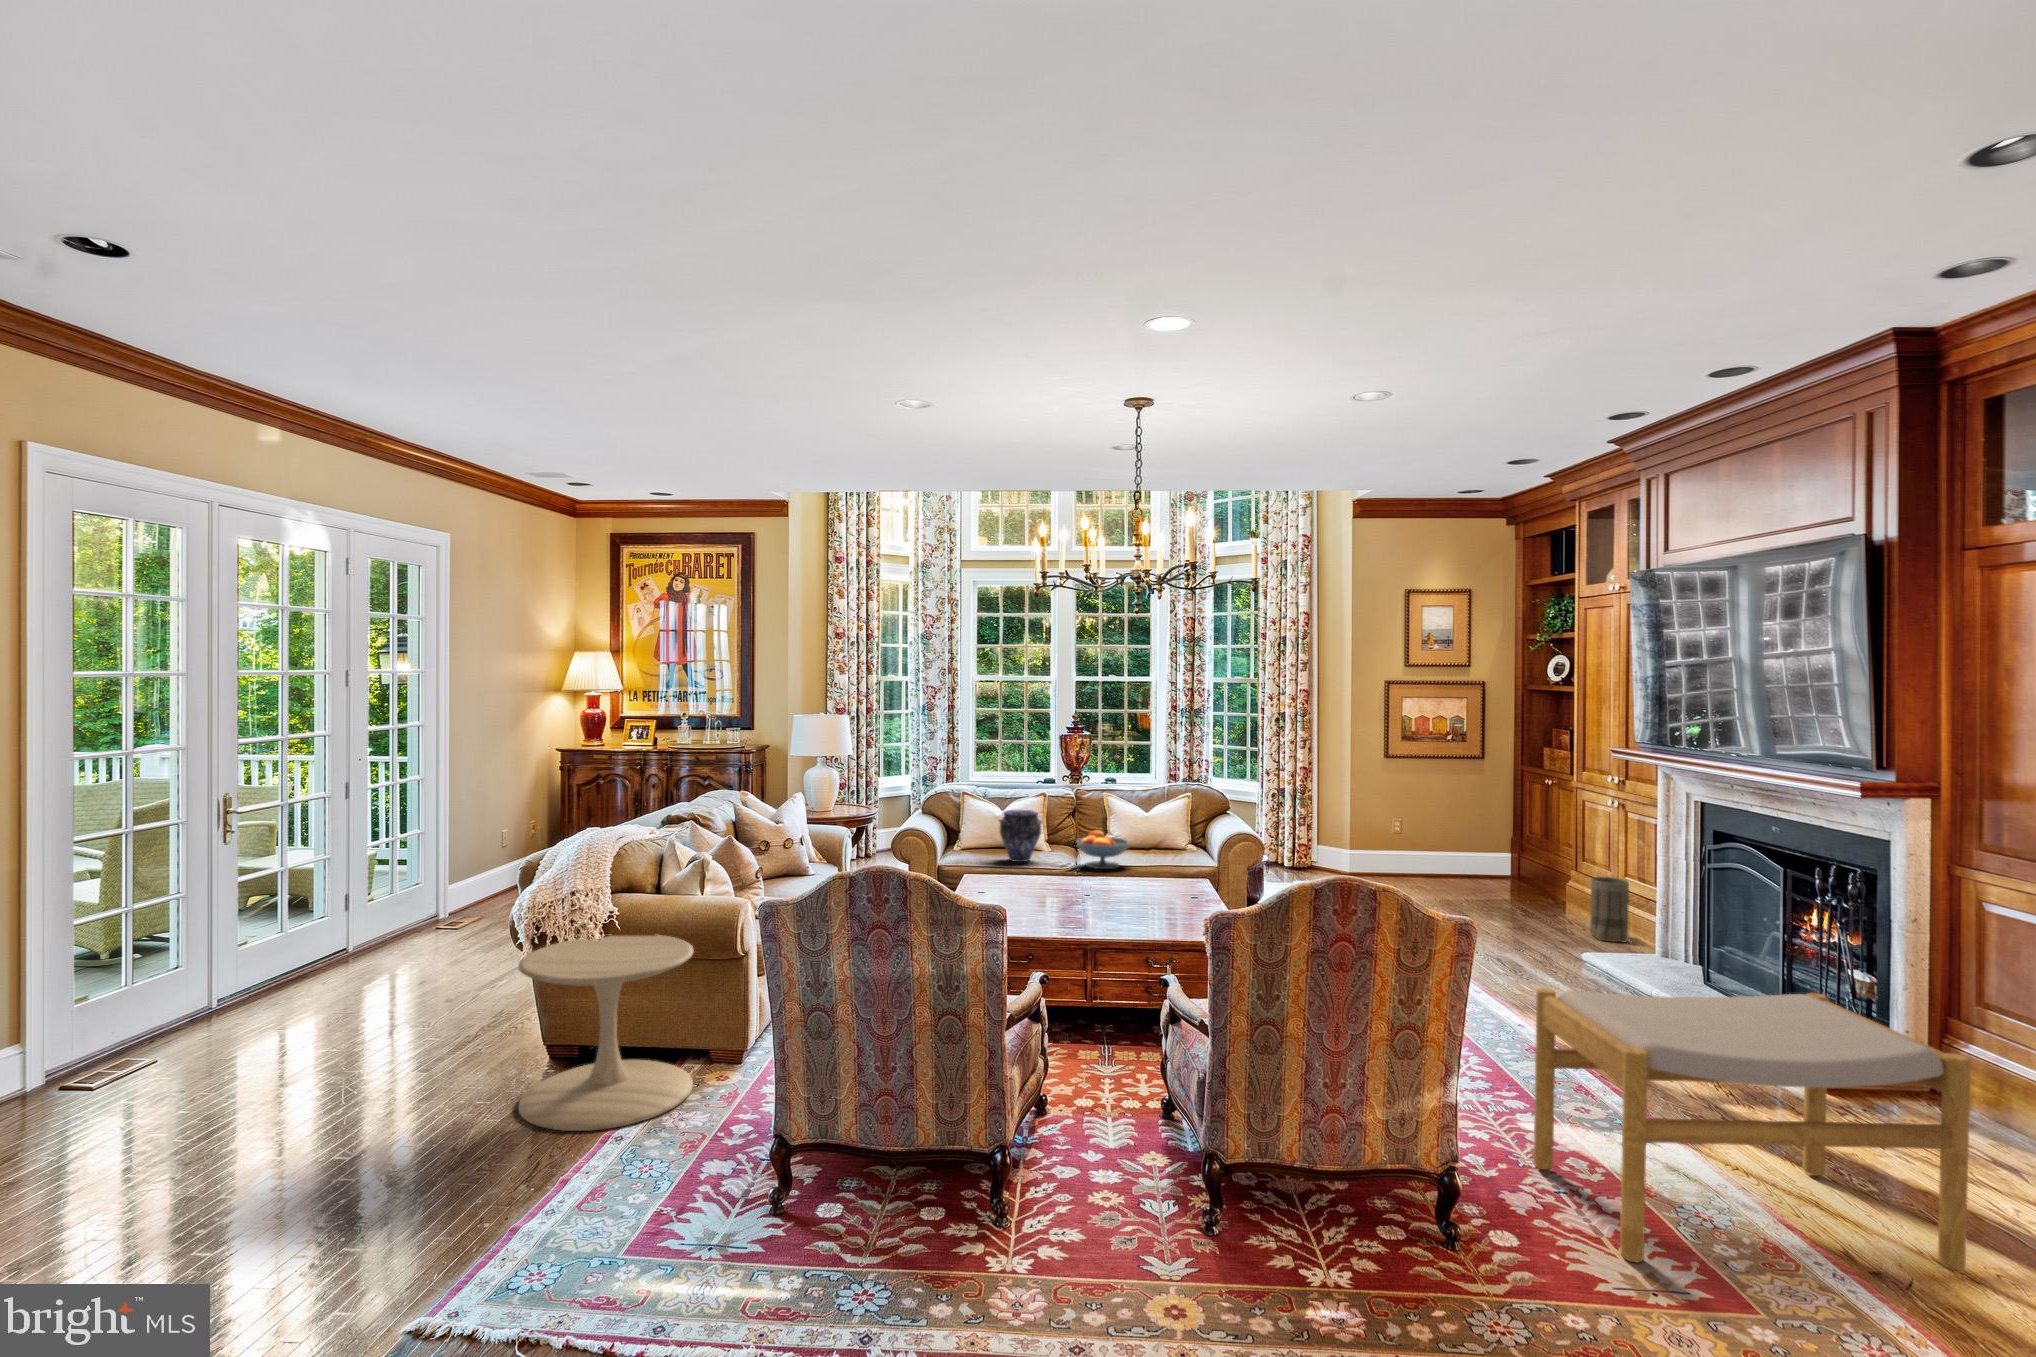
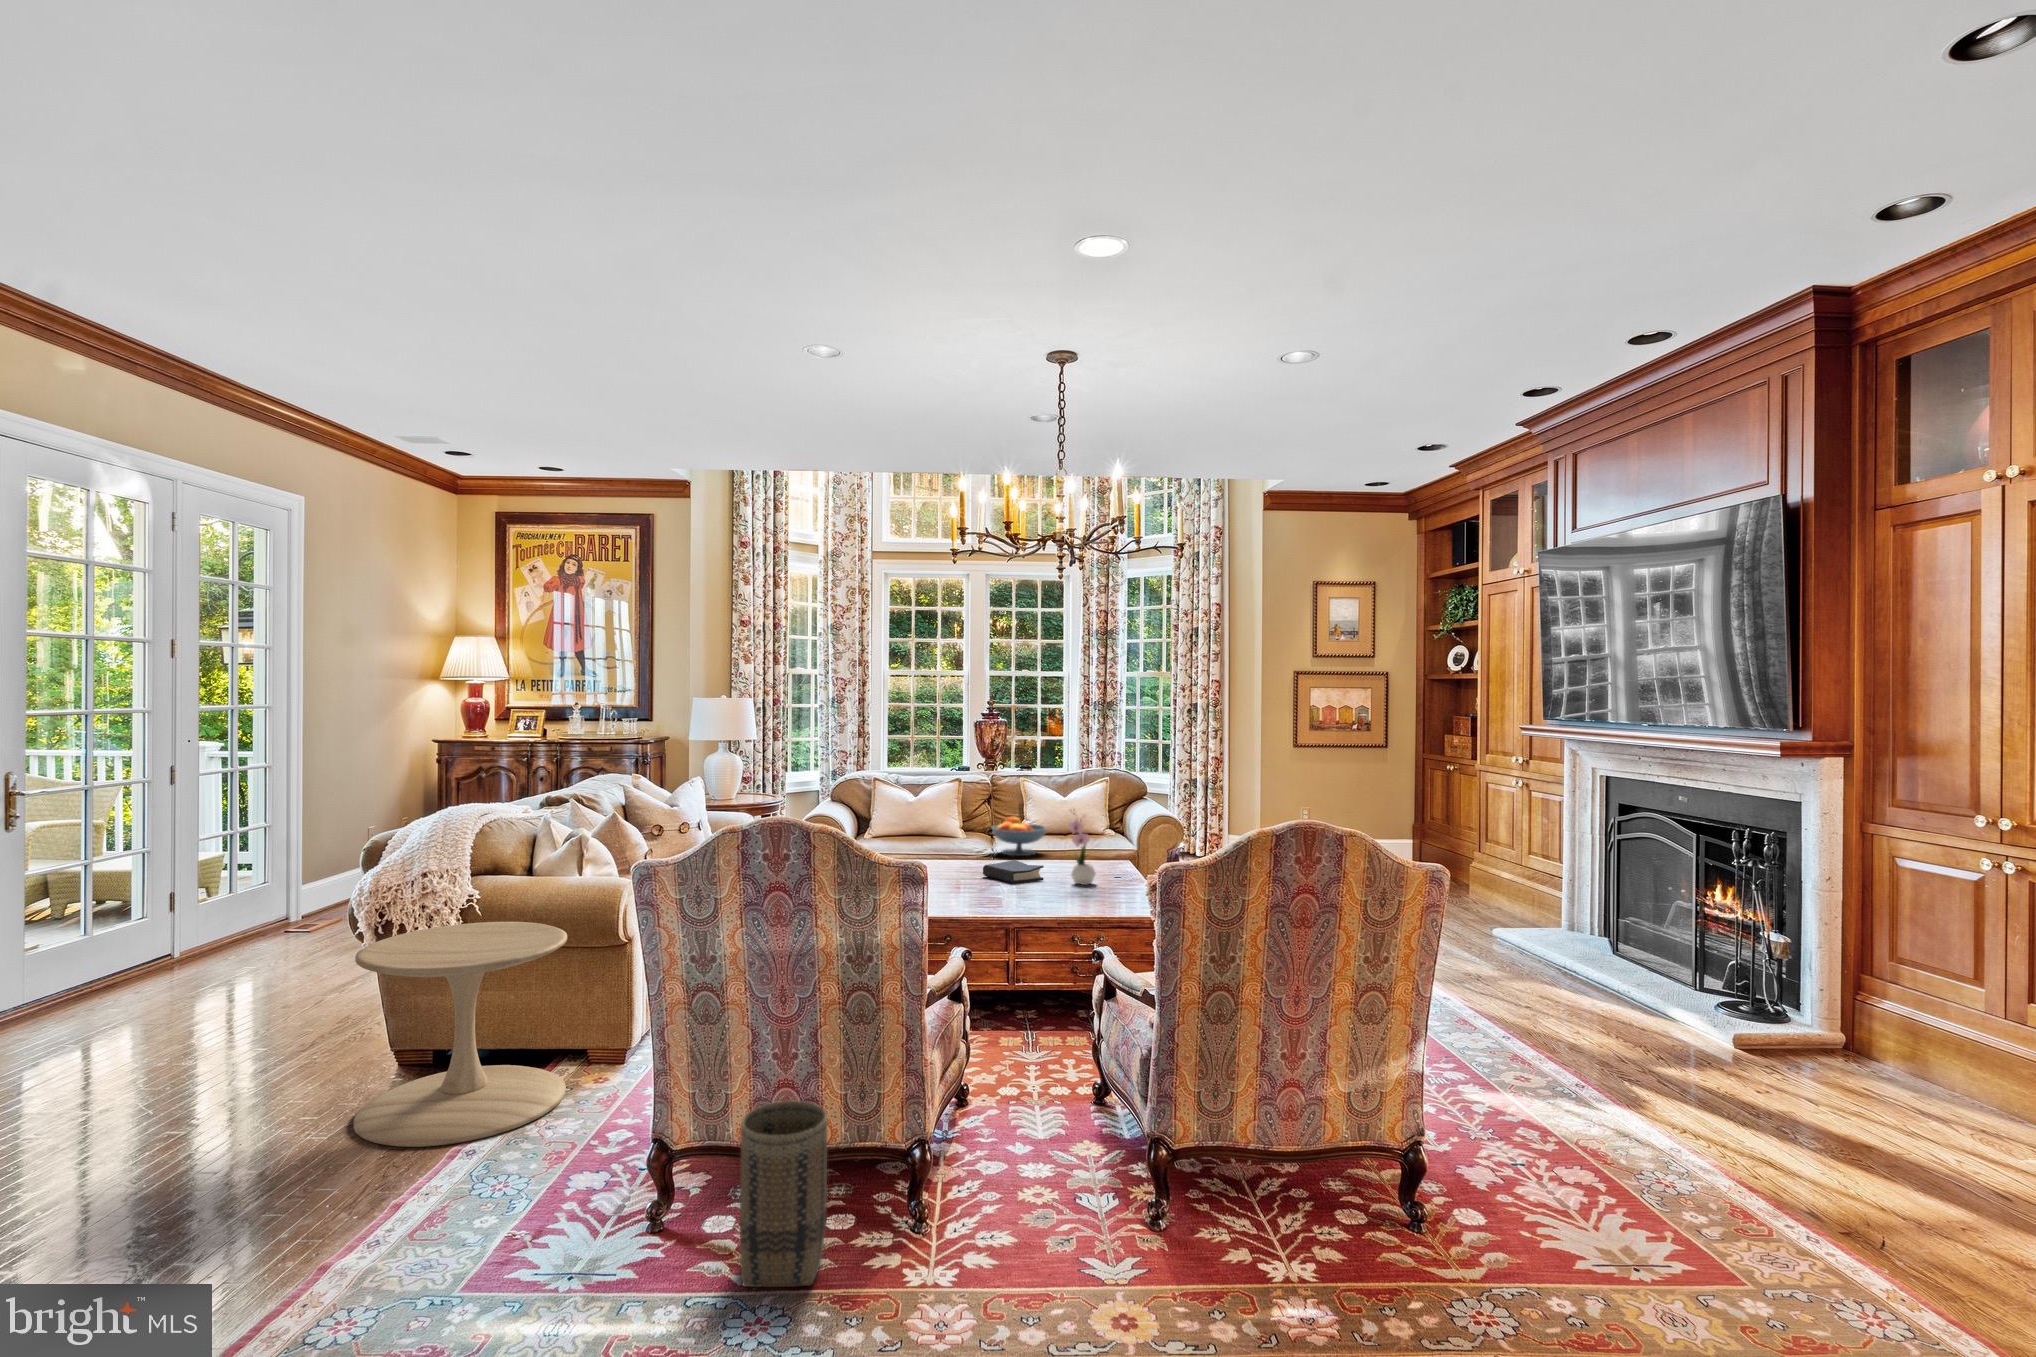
vase: present [999,810,1042,862] -> none [910,797,956,851]
flower arrangement: none [1147,831,1177,903] -> present [1068,813,1096,885]
hardback book: none [1066,876,1124,900] -> present [983,860,1044,883]
basket: present [1590,877,1629,942] -> present [740,1101,827,1287]
footstool: present [1534,988,1971,1270] -> none [1487,948,1938,1237]

